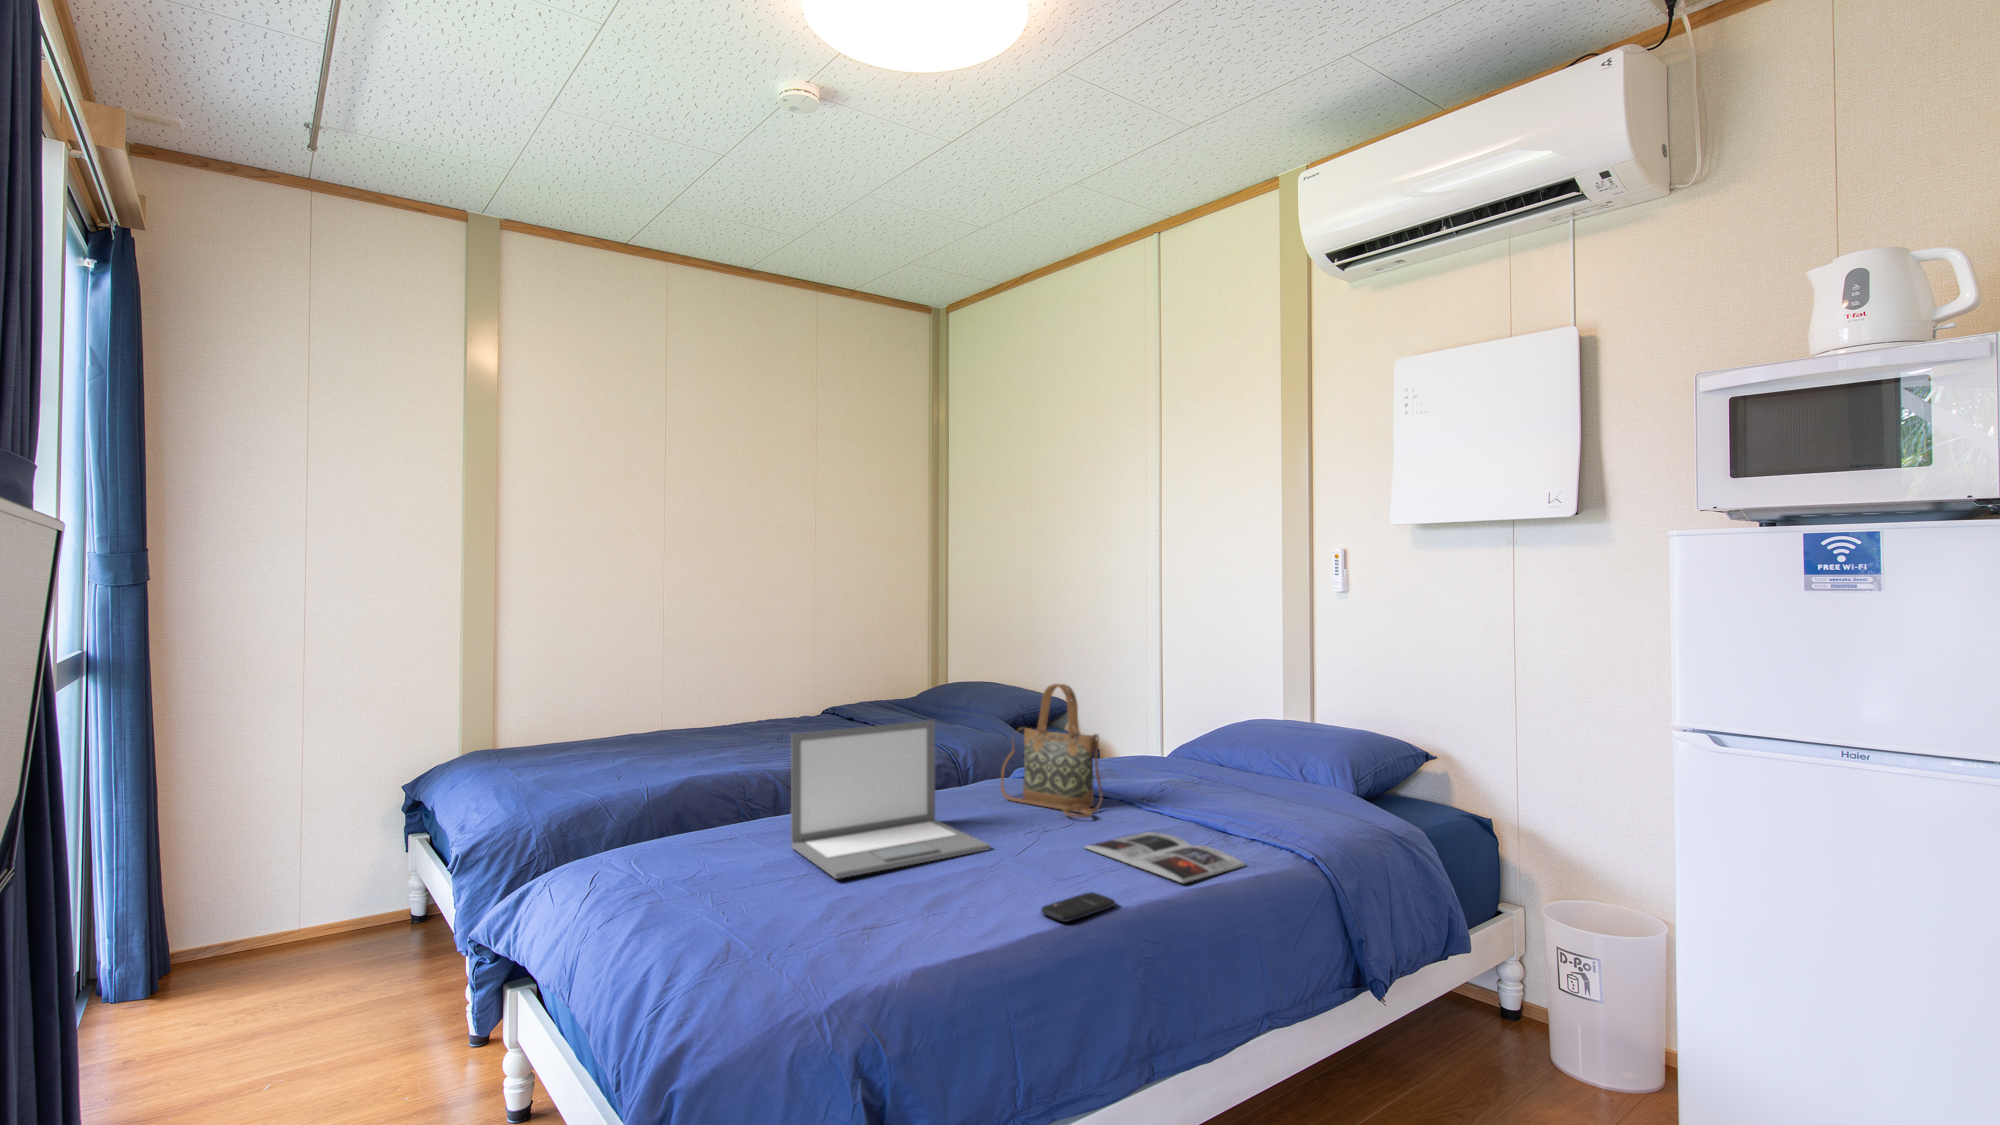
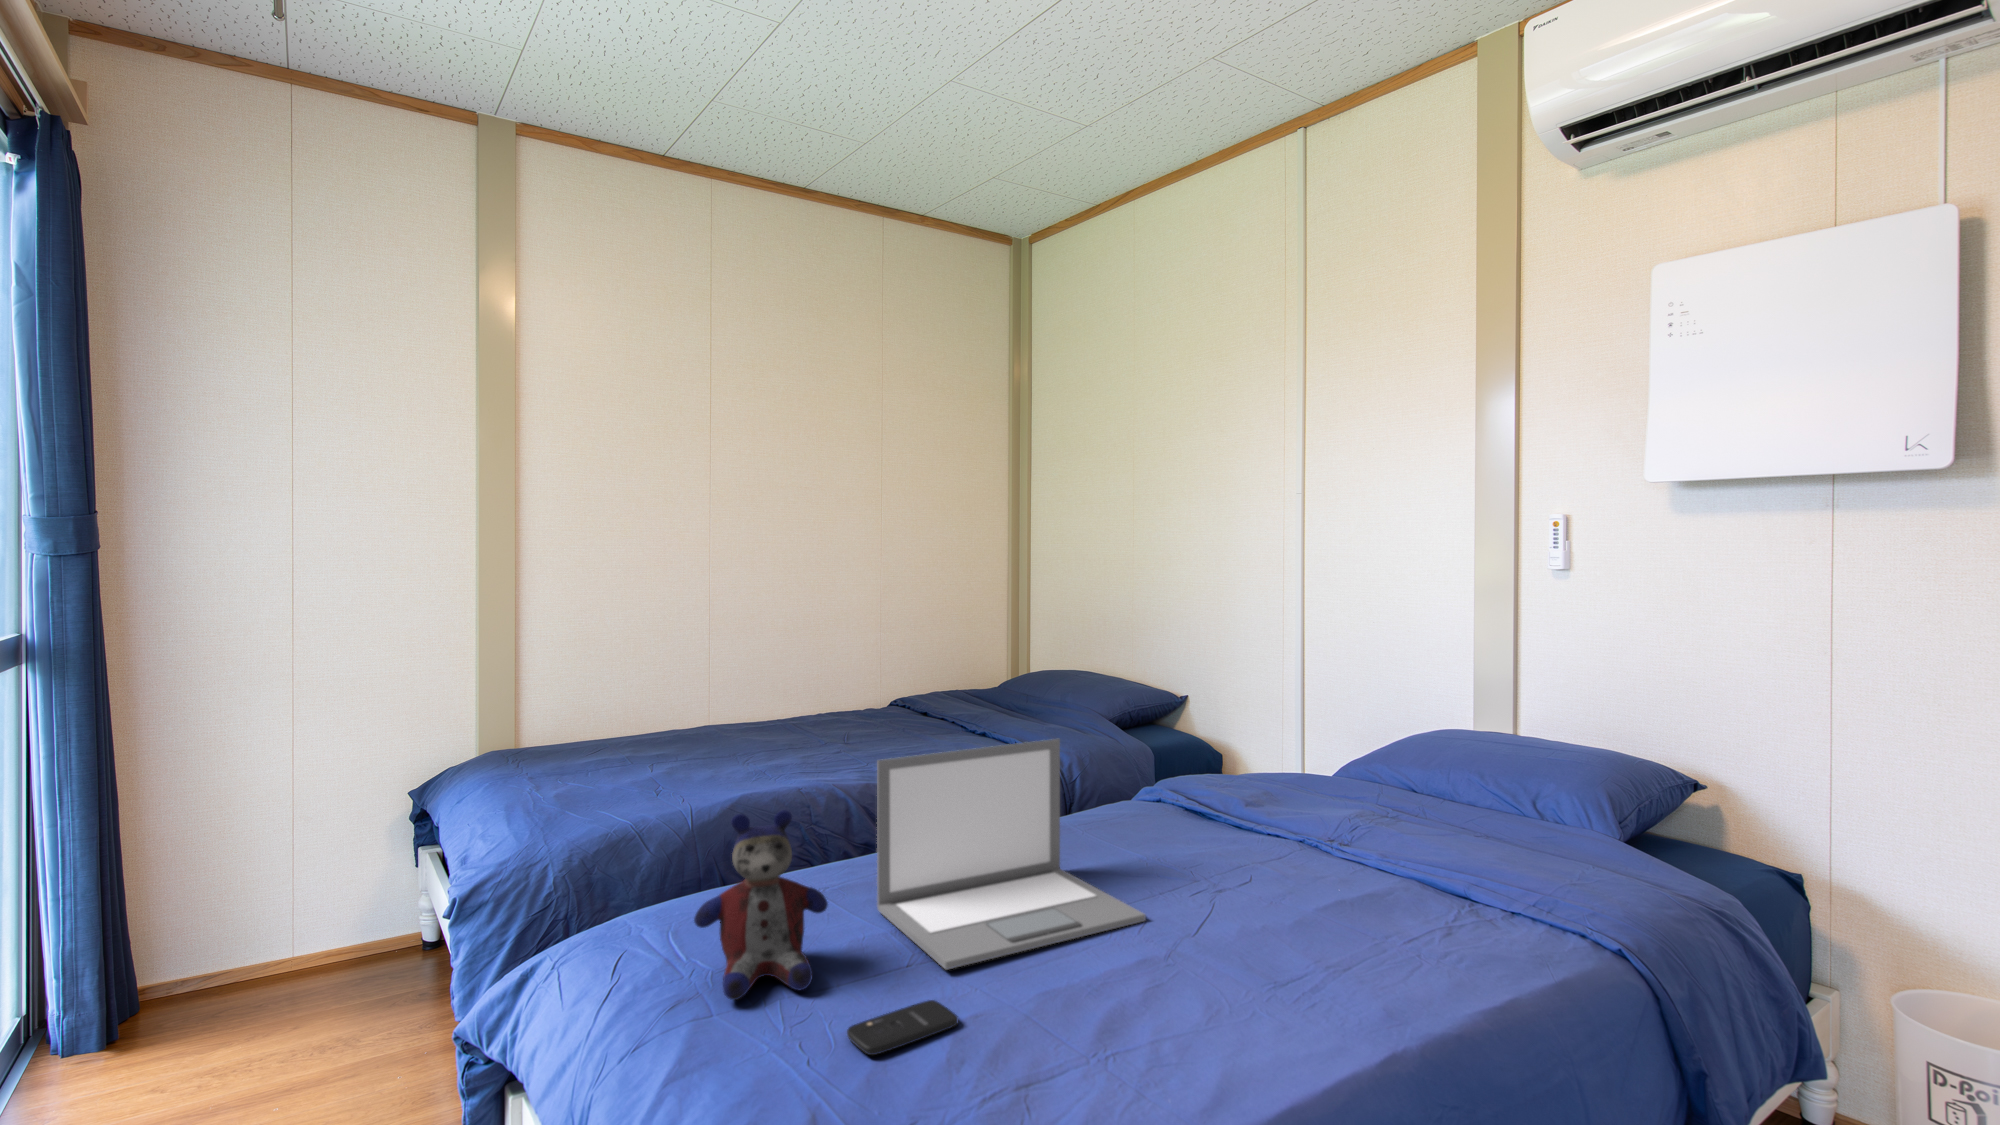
handbag: present [1001,684,1103,818] -> none [1136,690,1277,871]
stuffed bear: none [651,766,751,899] -> present [694,810,828,1000]
magazine: present [1085,832,1245,883] -> none [1275,897,1521,994]
smartphone: present [1041,892,1116,922] -> present [847,1000,958,1055]

